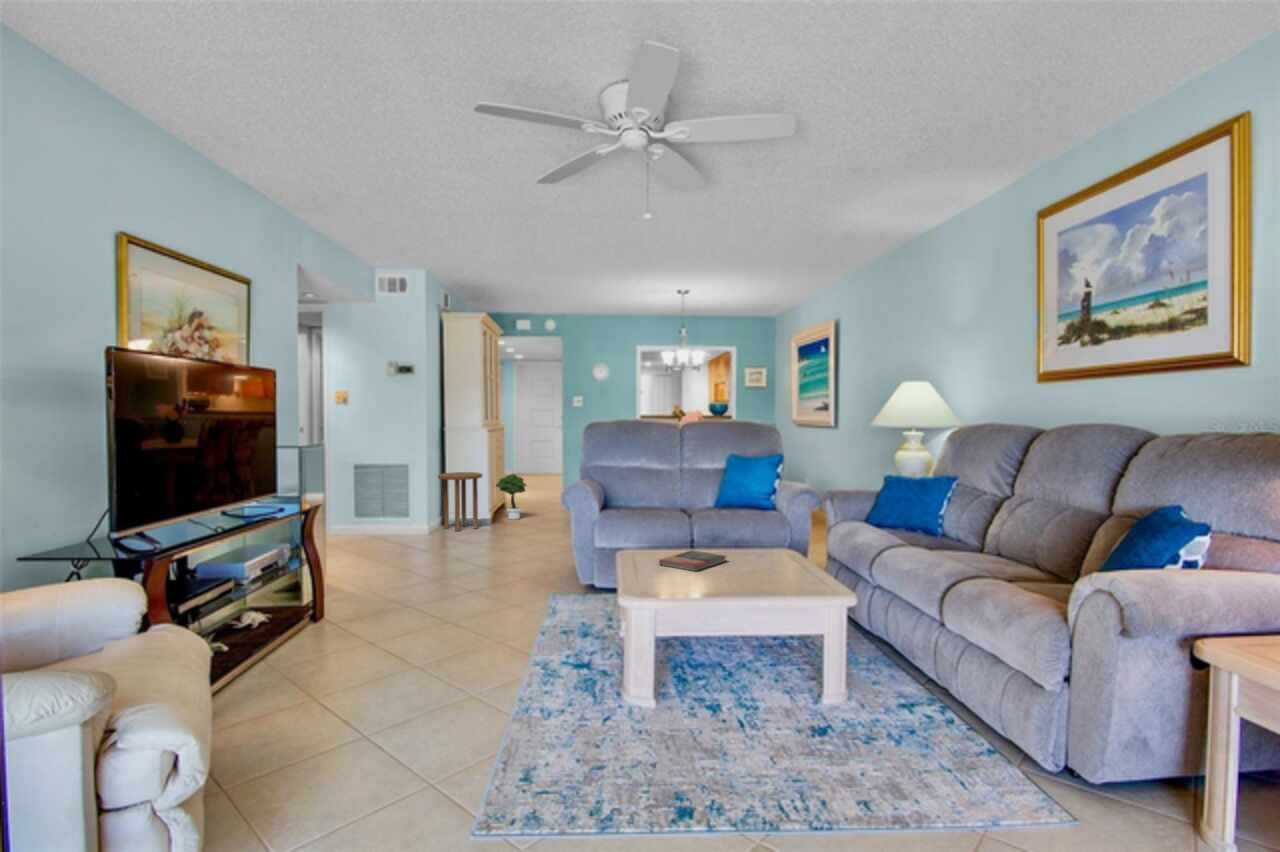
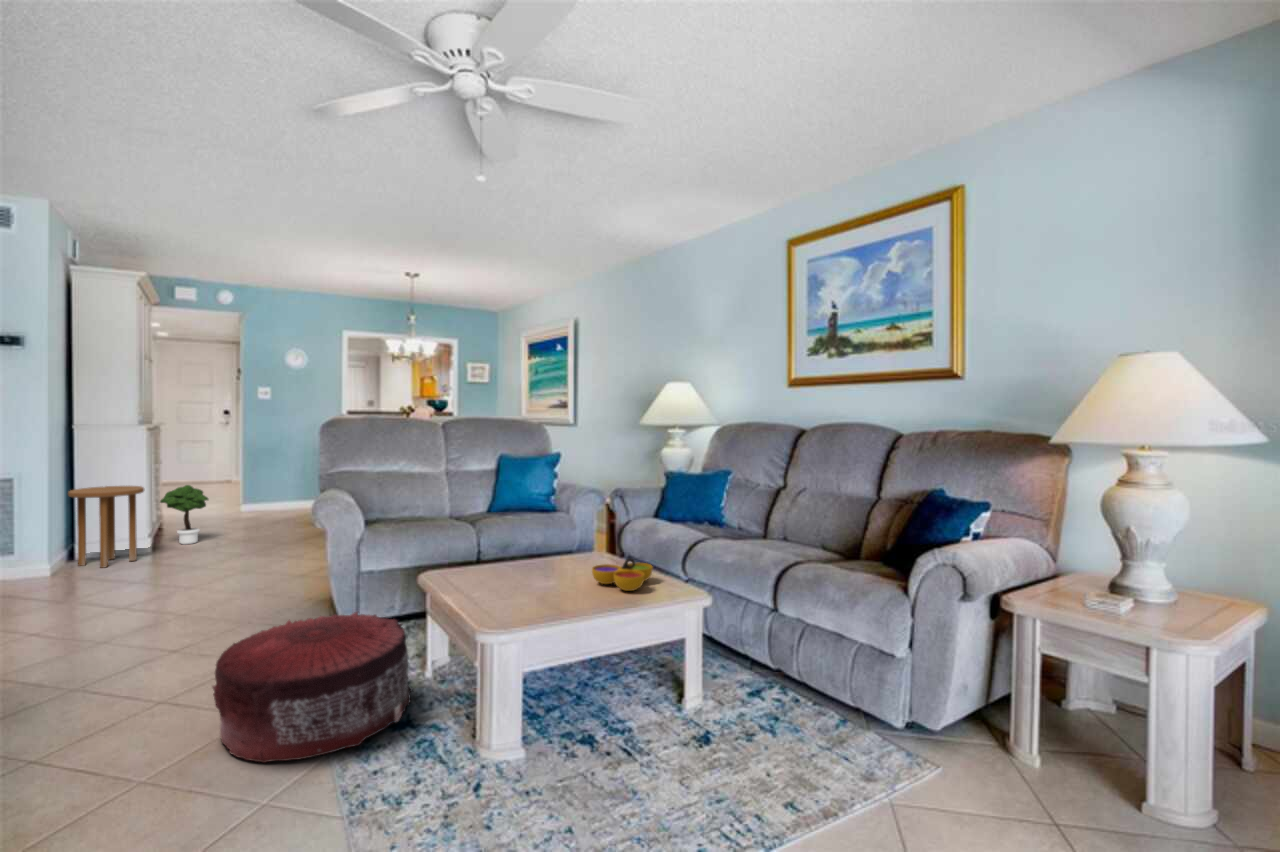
book: present [659,550,726,571] -> none [489,564,559,589]
decorative bowl: none [745,552,804,582] -> present [592,558,653,591]
pouf: none [460,574,601,674] -> present [212,612,412,763]

